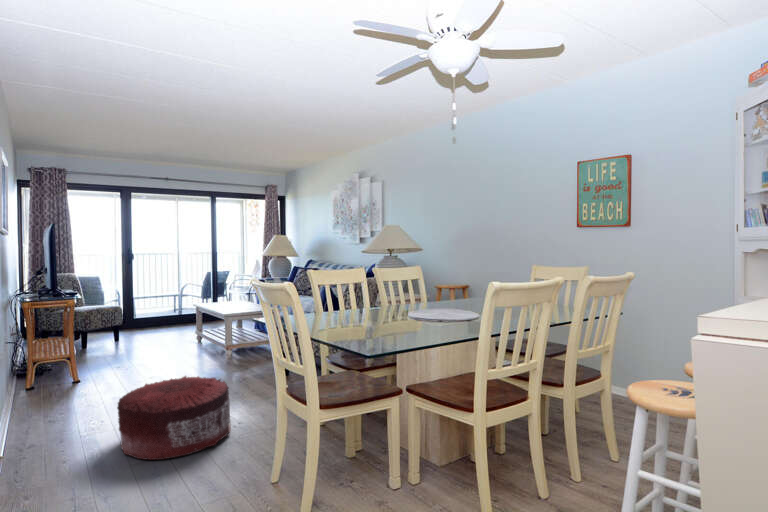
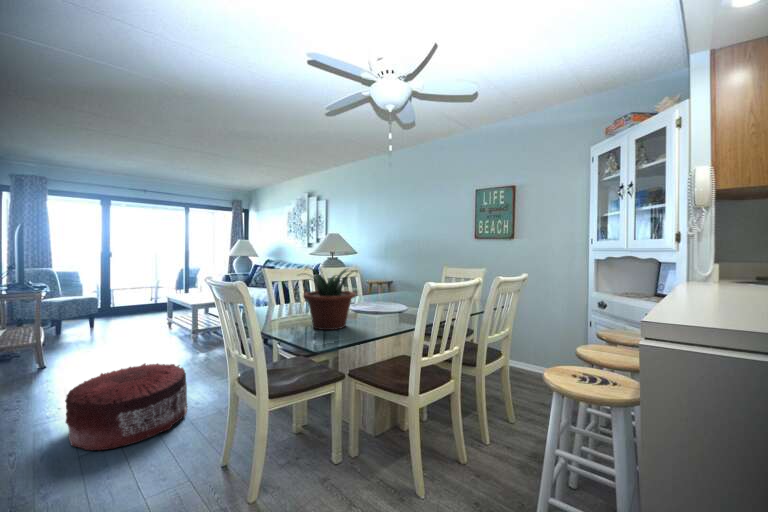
potted plant: none [346,268,417,338] -> present [303,268,358,330]

